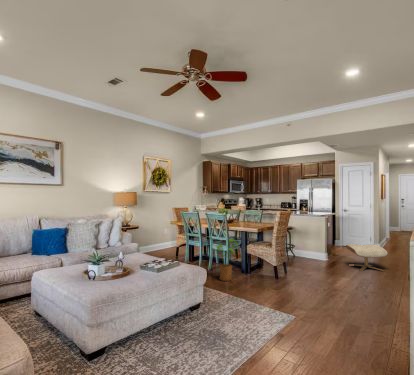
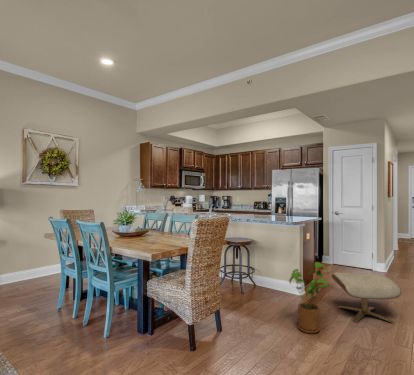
house plant: present [217,239,237,281] -> present [289,262,329,334]

